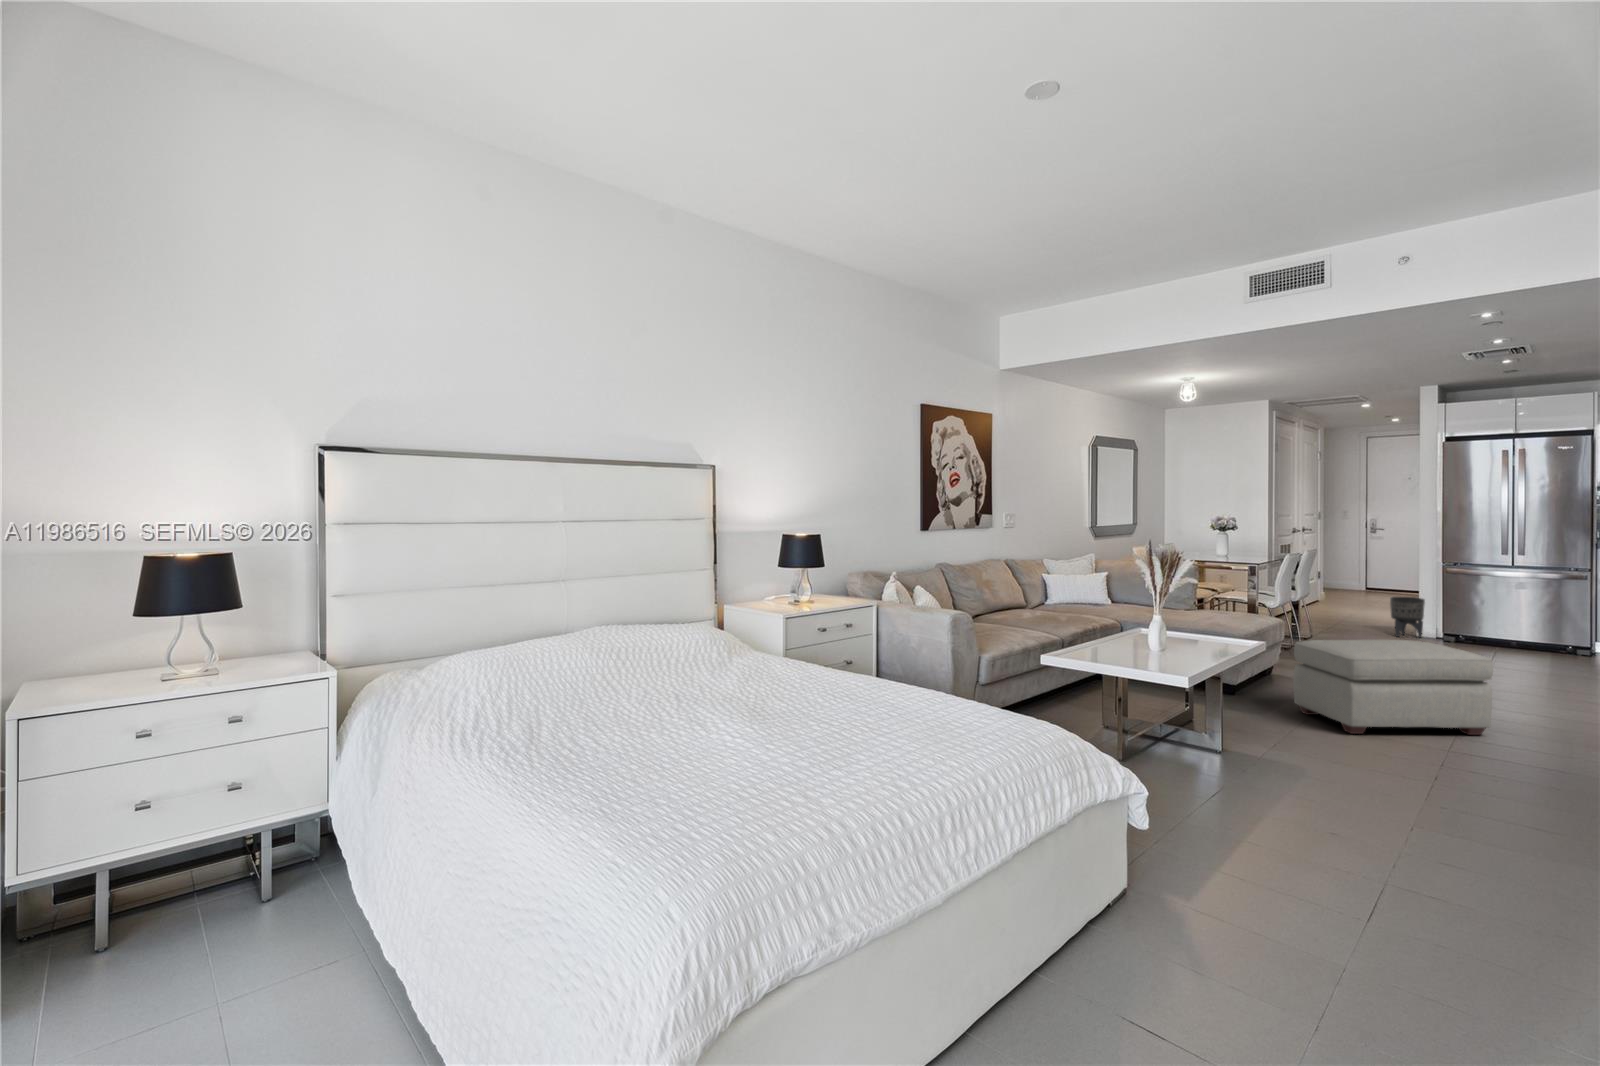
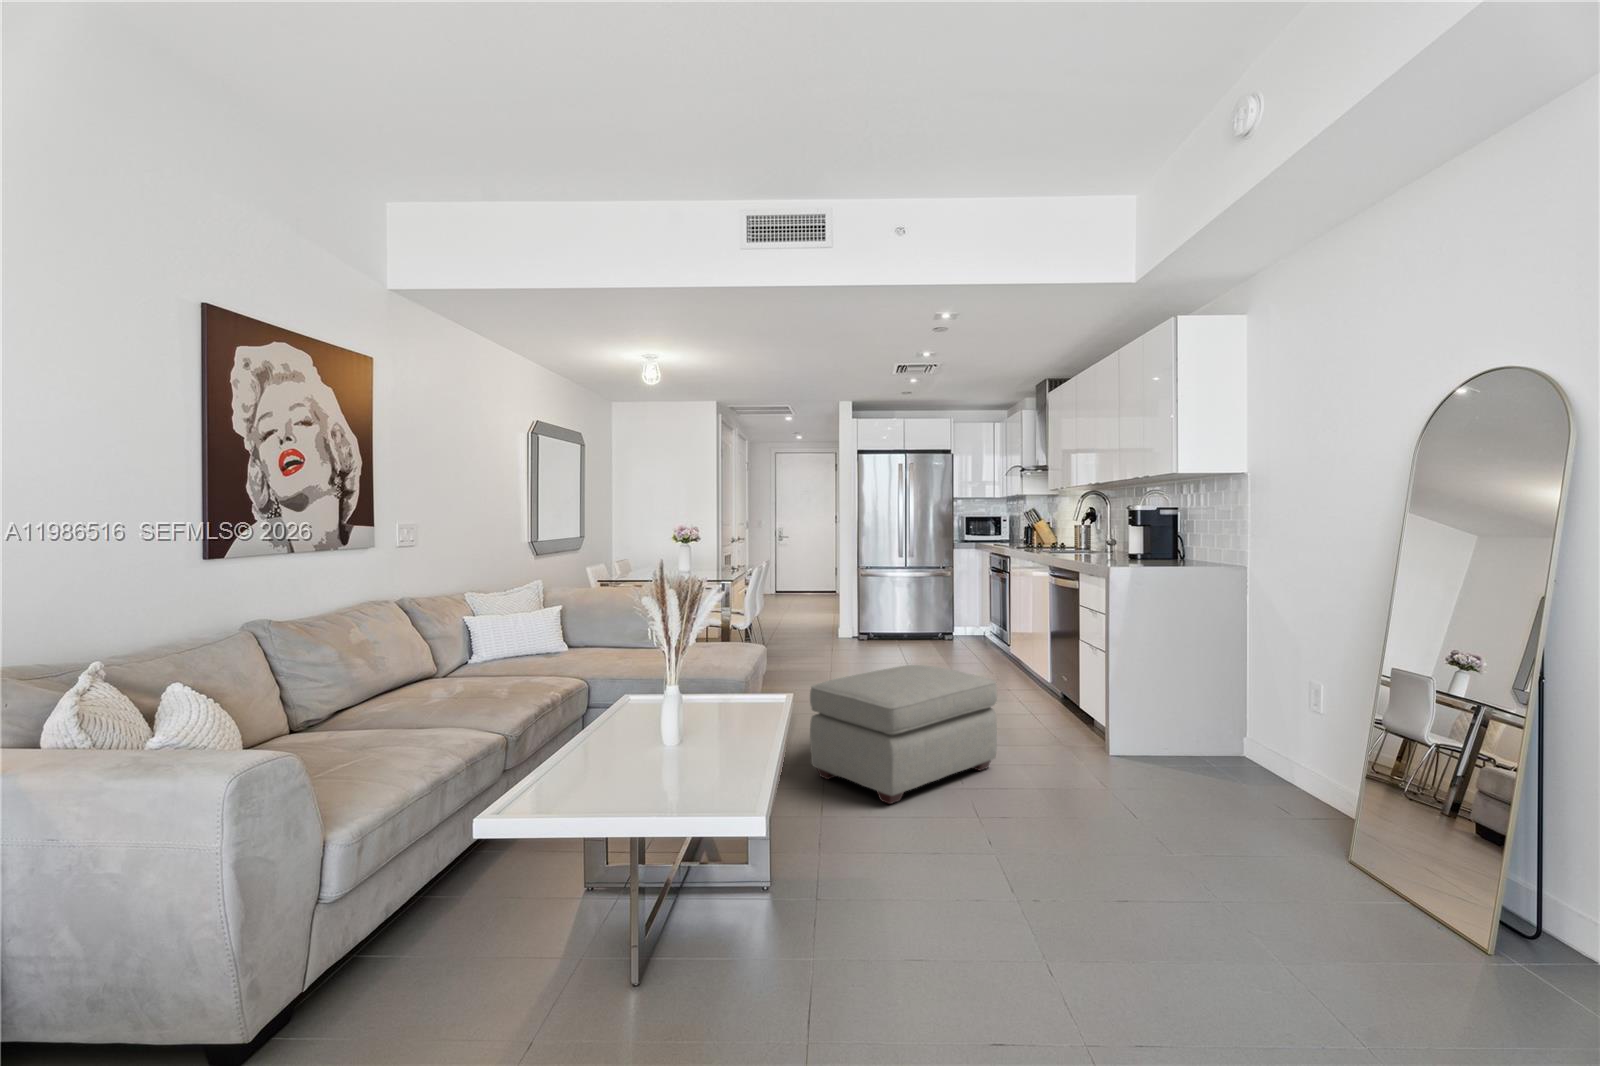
planter: present [1390,597,1425,638] -> none [822,601,849,642]

